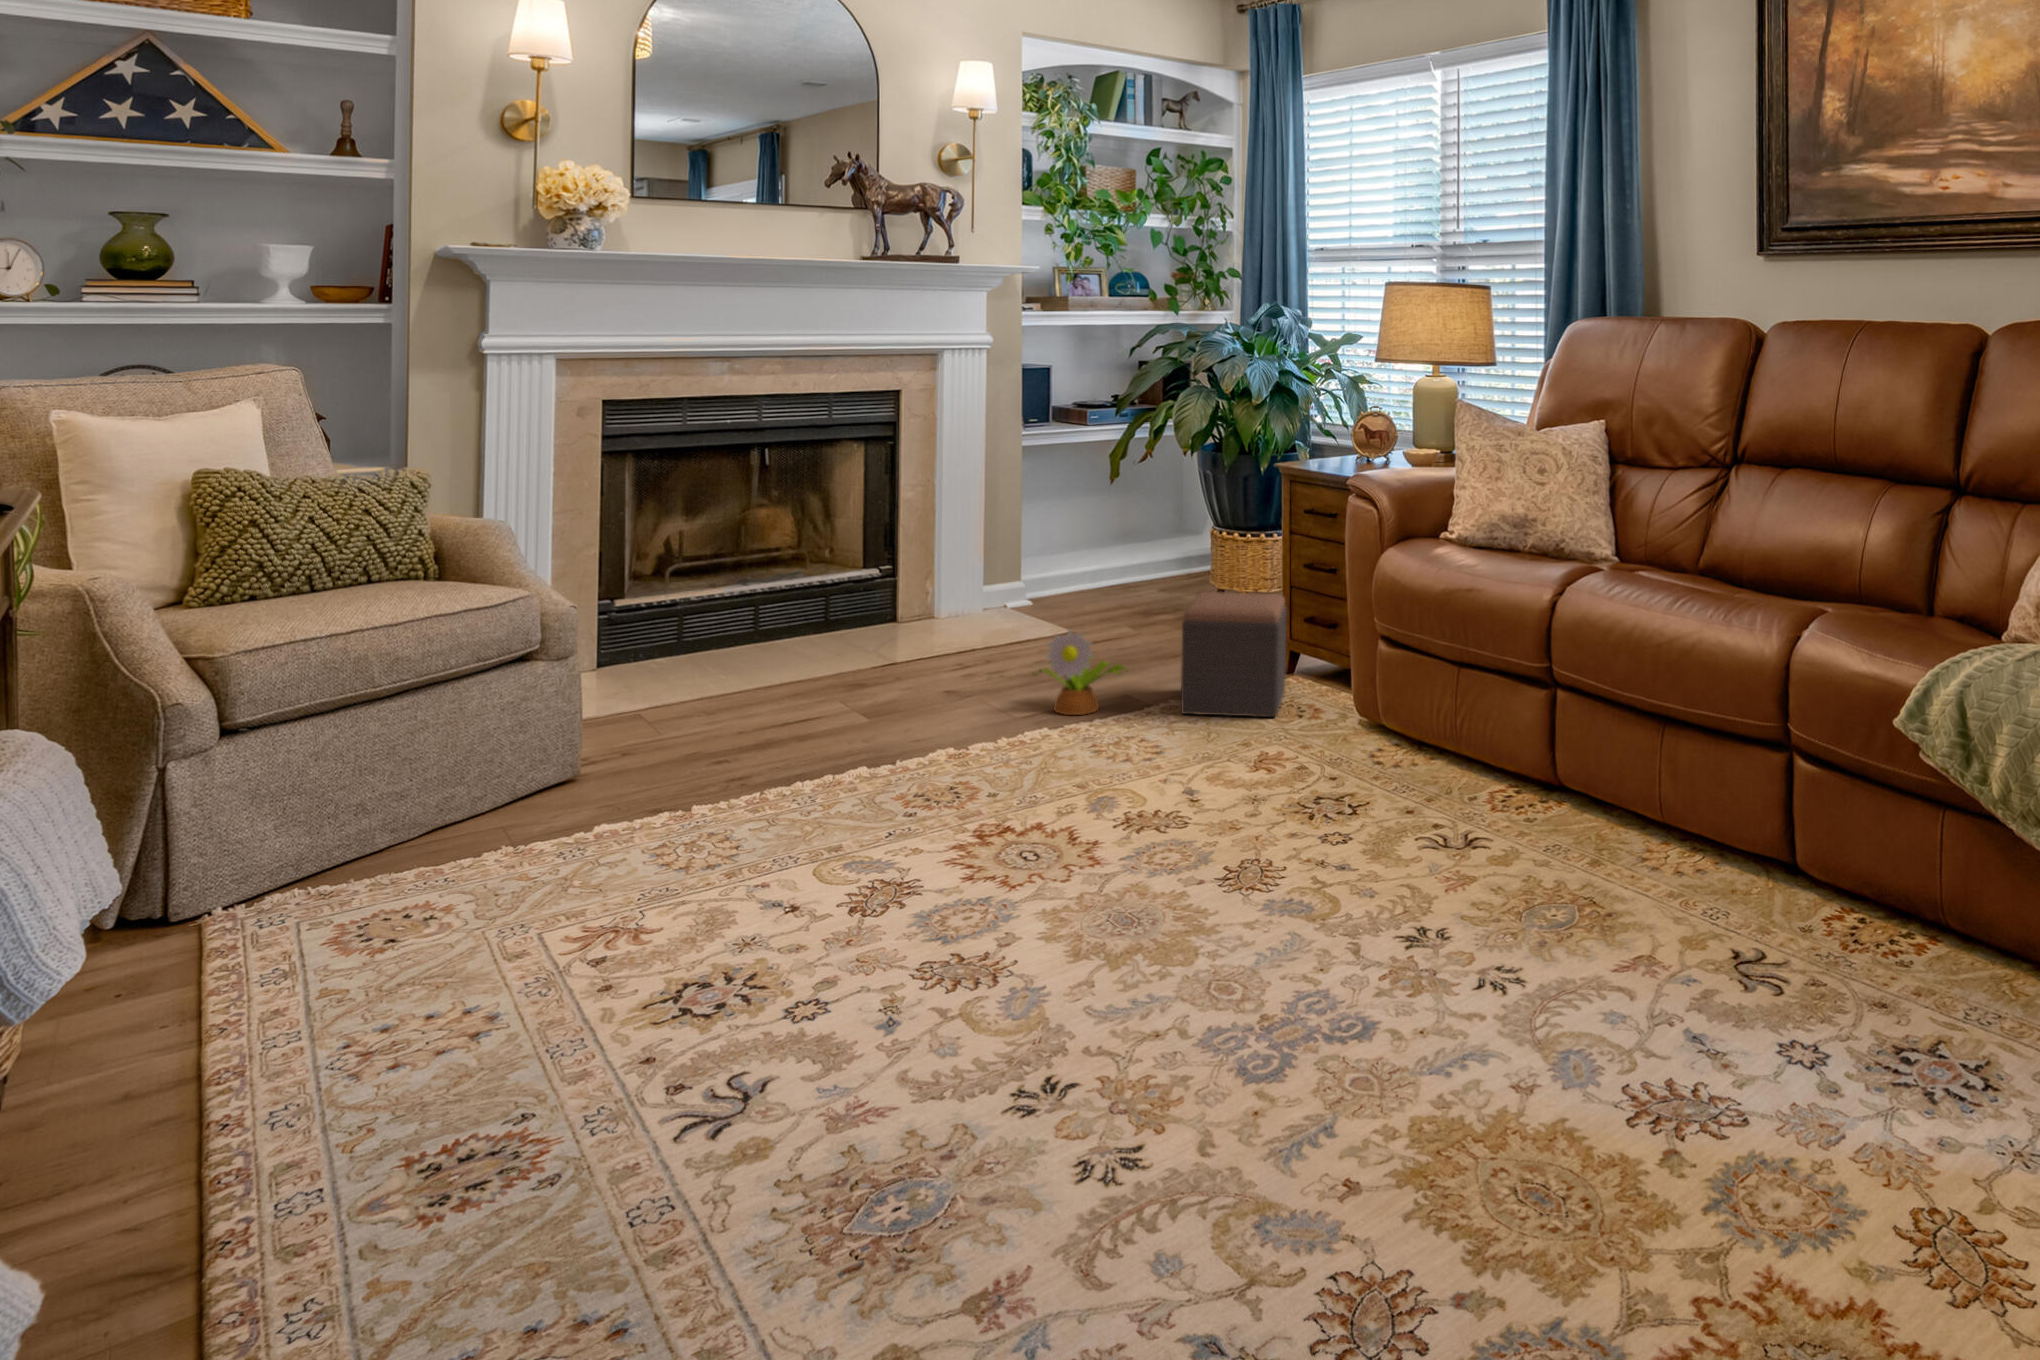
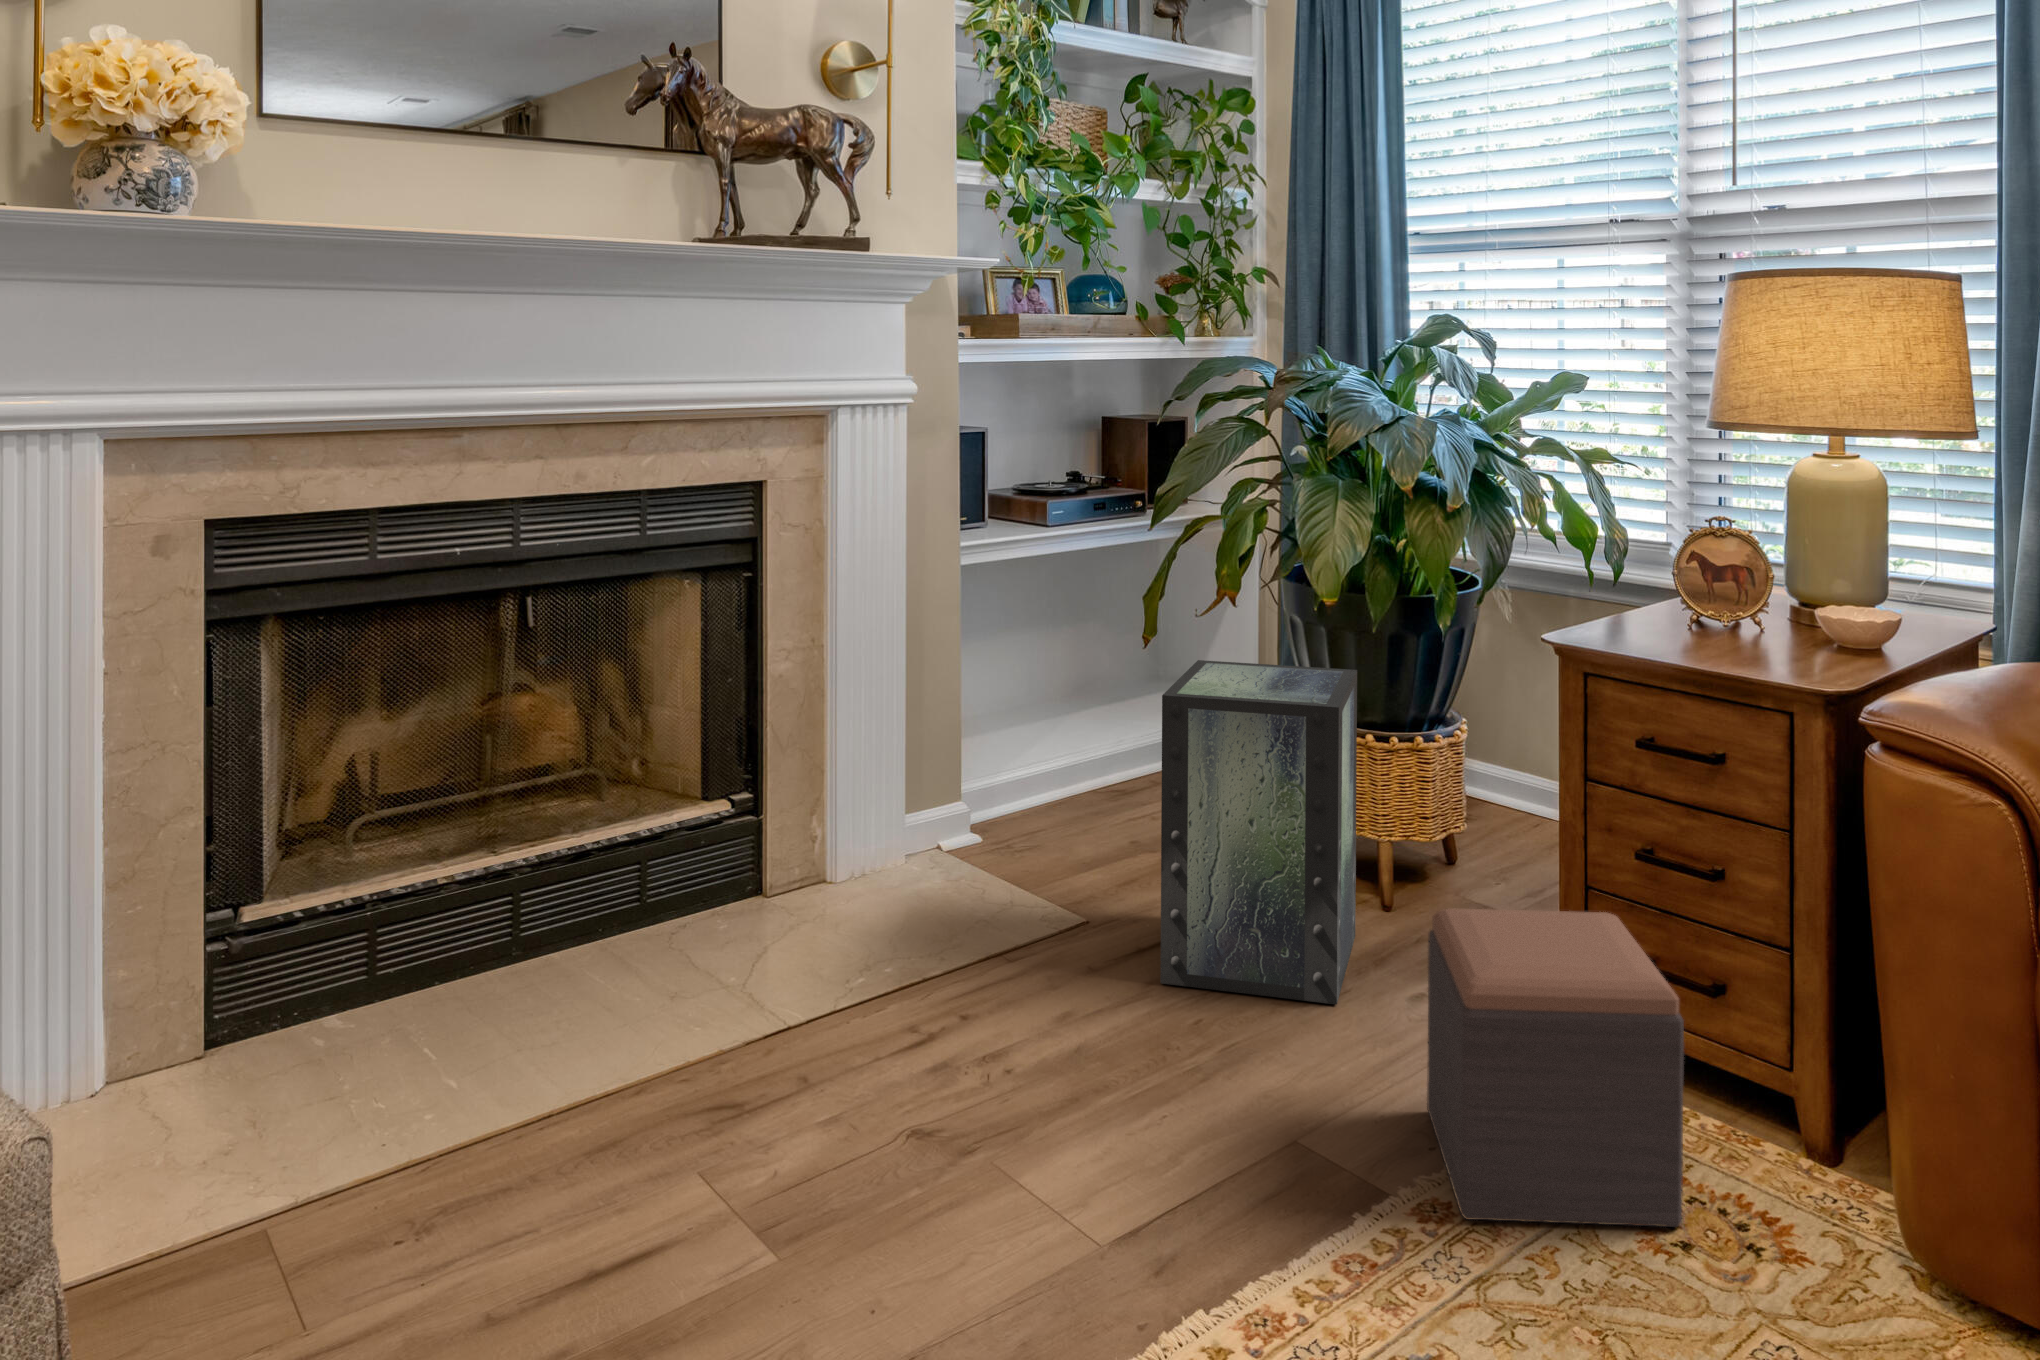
storage box: none [1095,494,1214,661] -> present [1160,660,1357,1005]
decorative plant: present [1034,630,1128,715] -> none [1124,1039,1329,1232]

